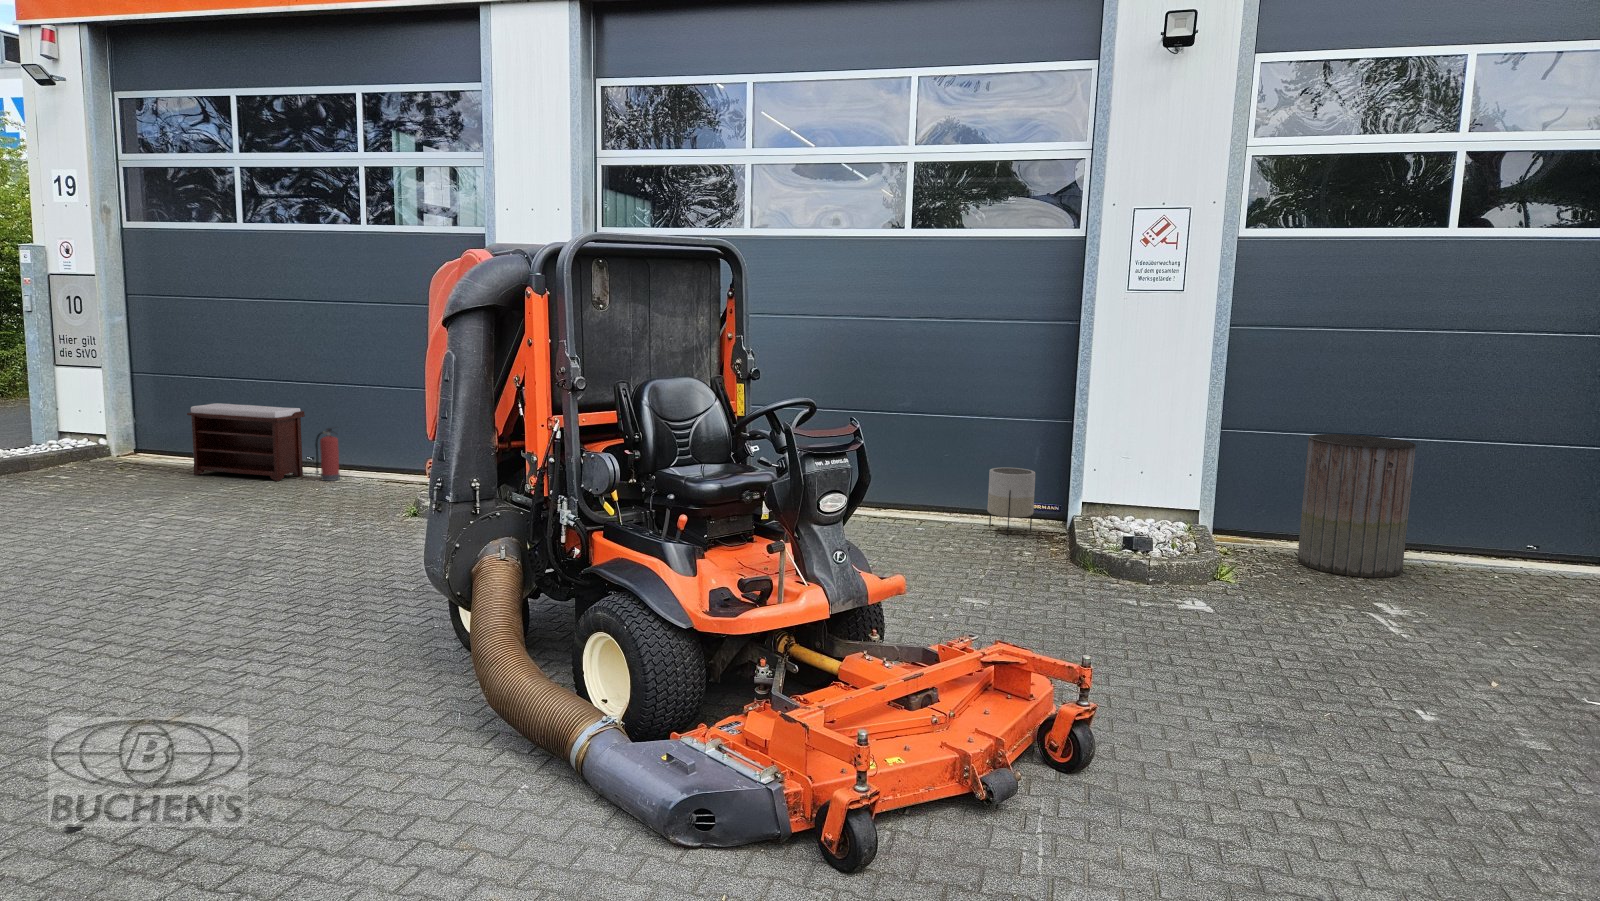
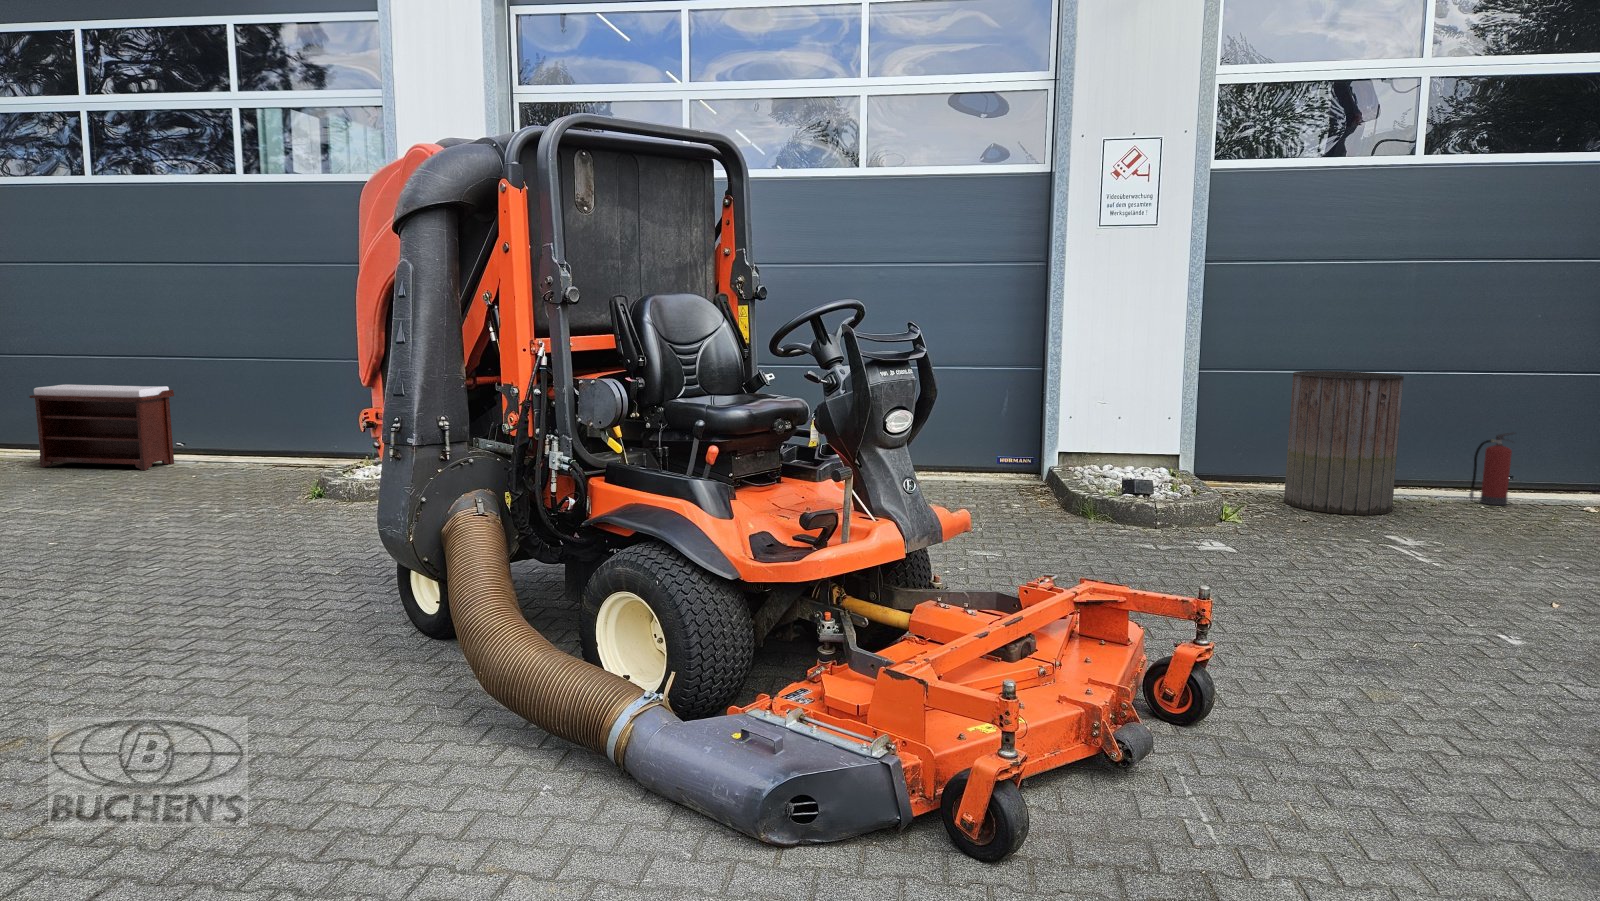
fire extinguisher: present [315,428,340,481] -> present [1469,432,1515,505]
planter: present [987,467,1036,536] -> none [958,421,1008,493]

